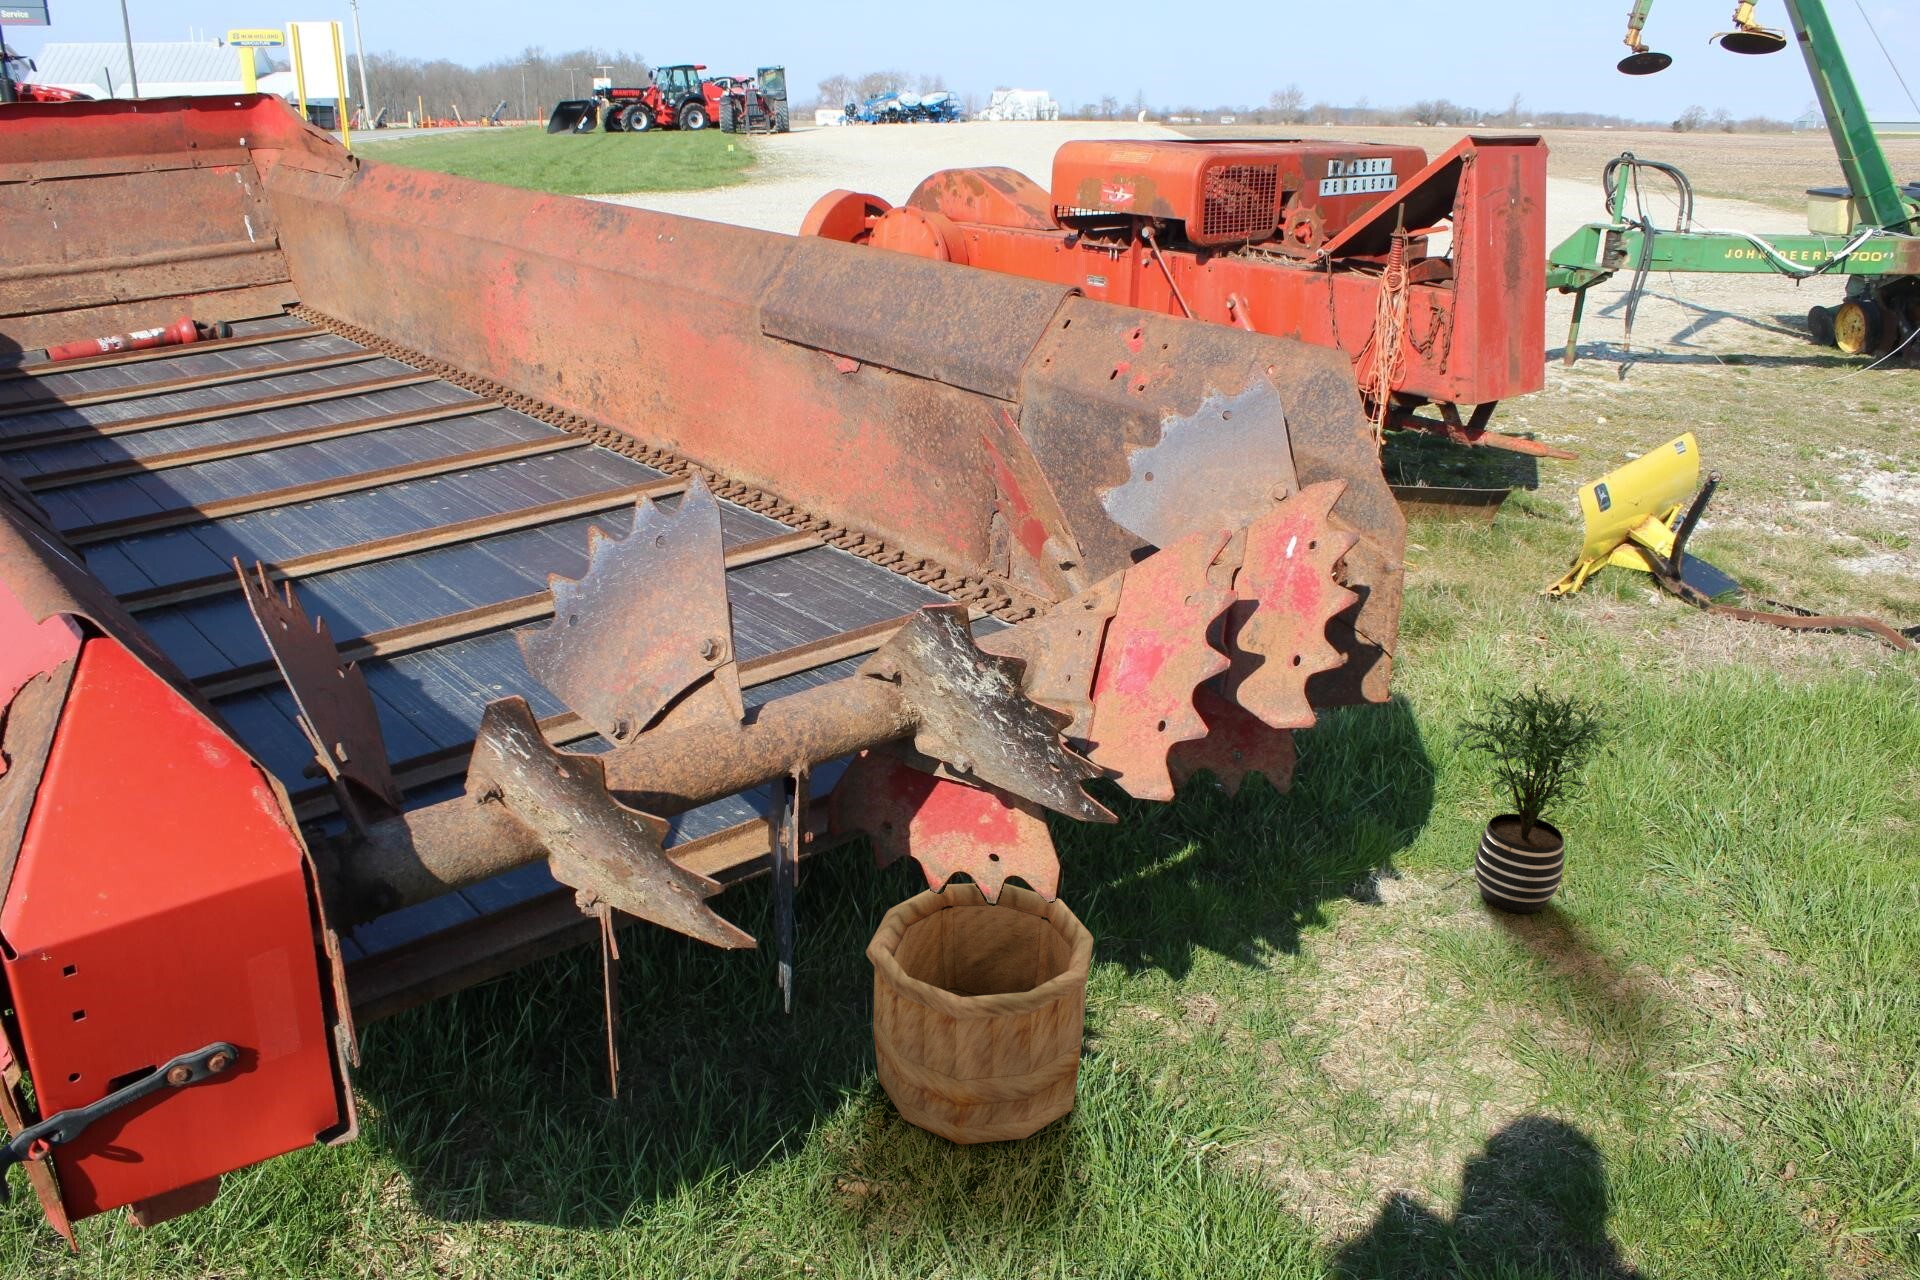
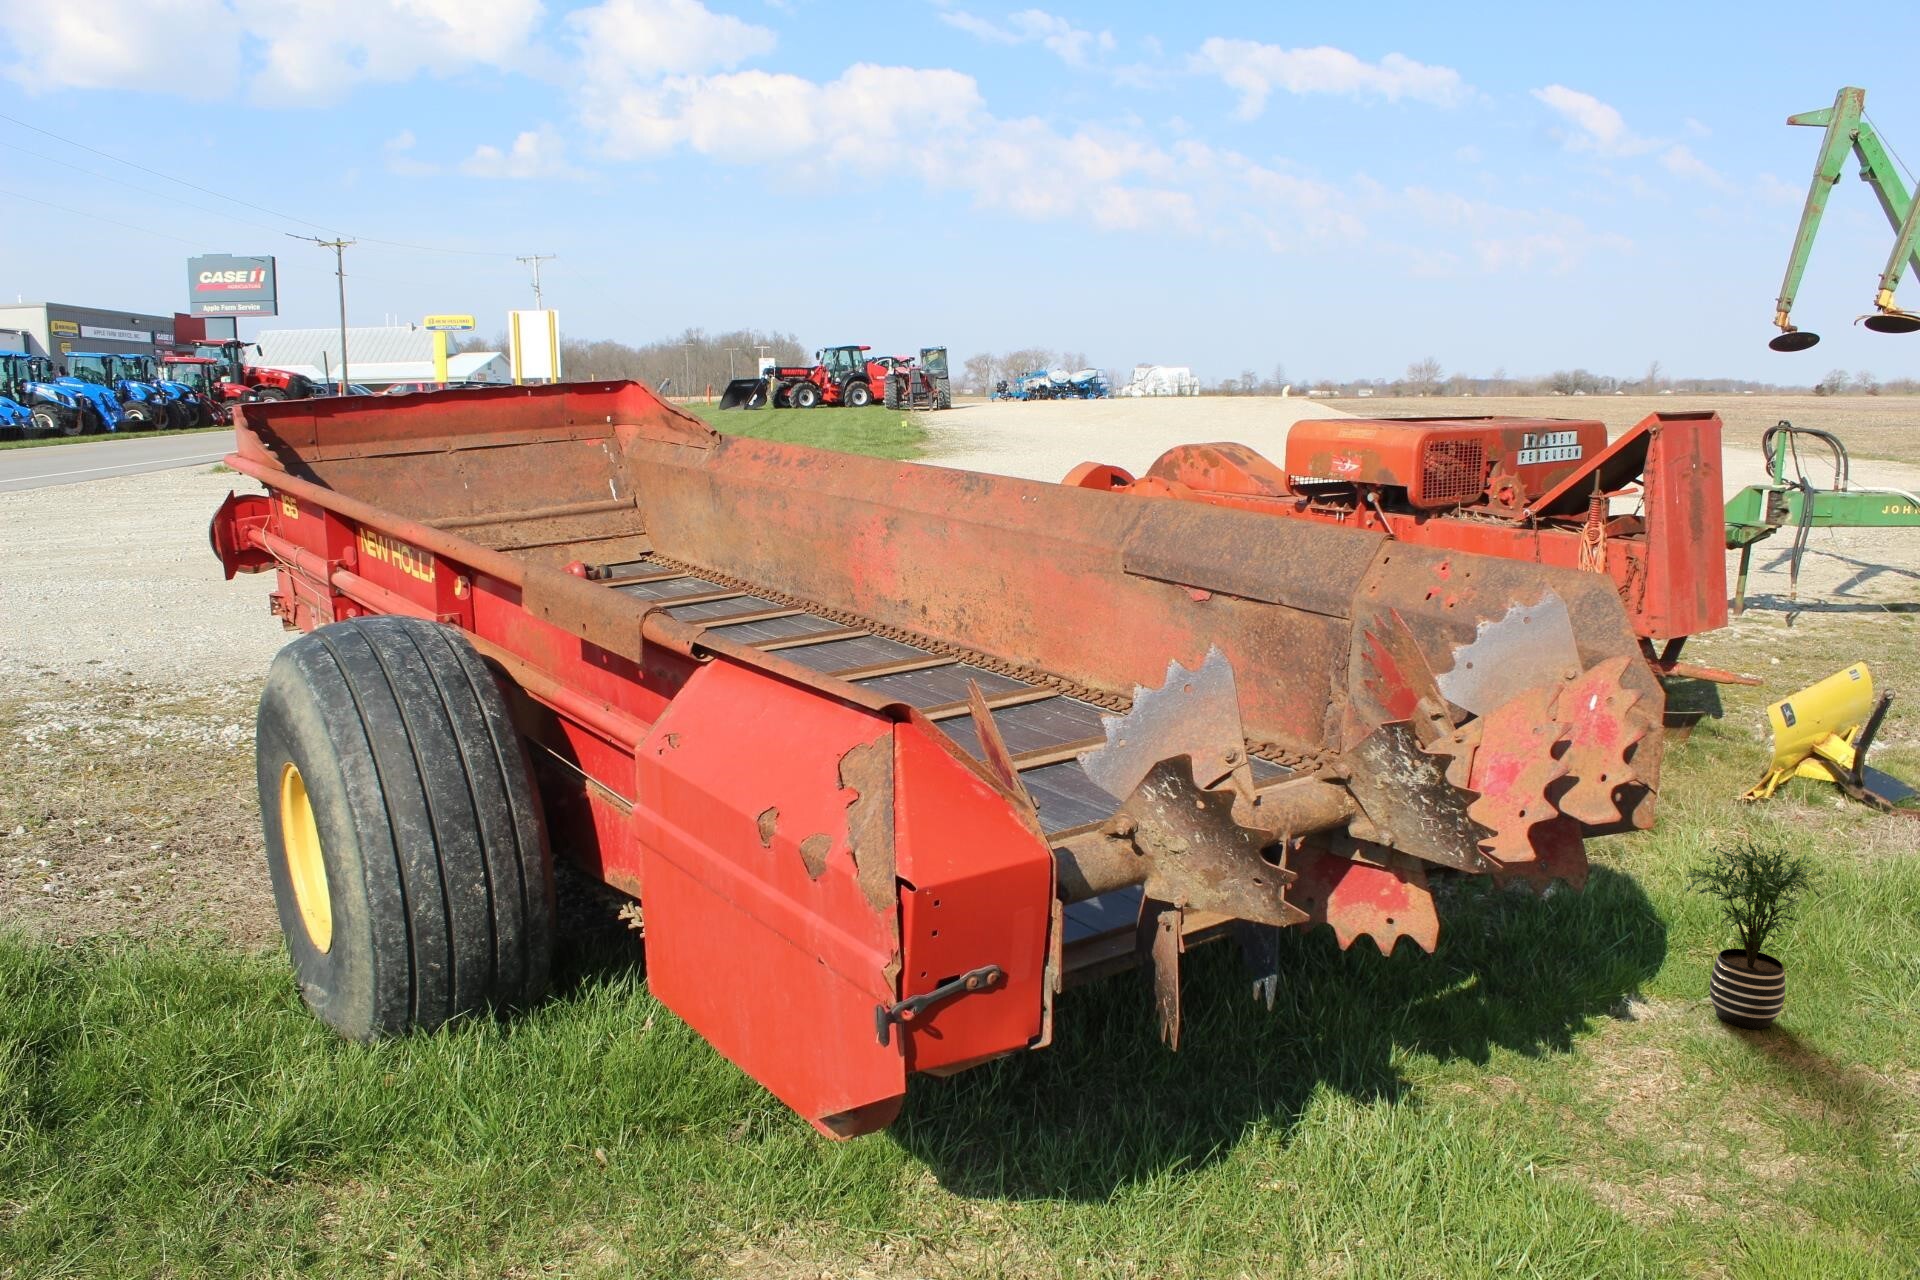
wooden bucket: present [866,883,1094,1145] -> none [1263,968,1434,1152]

